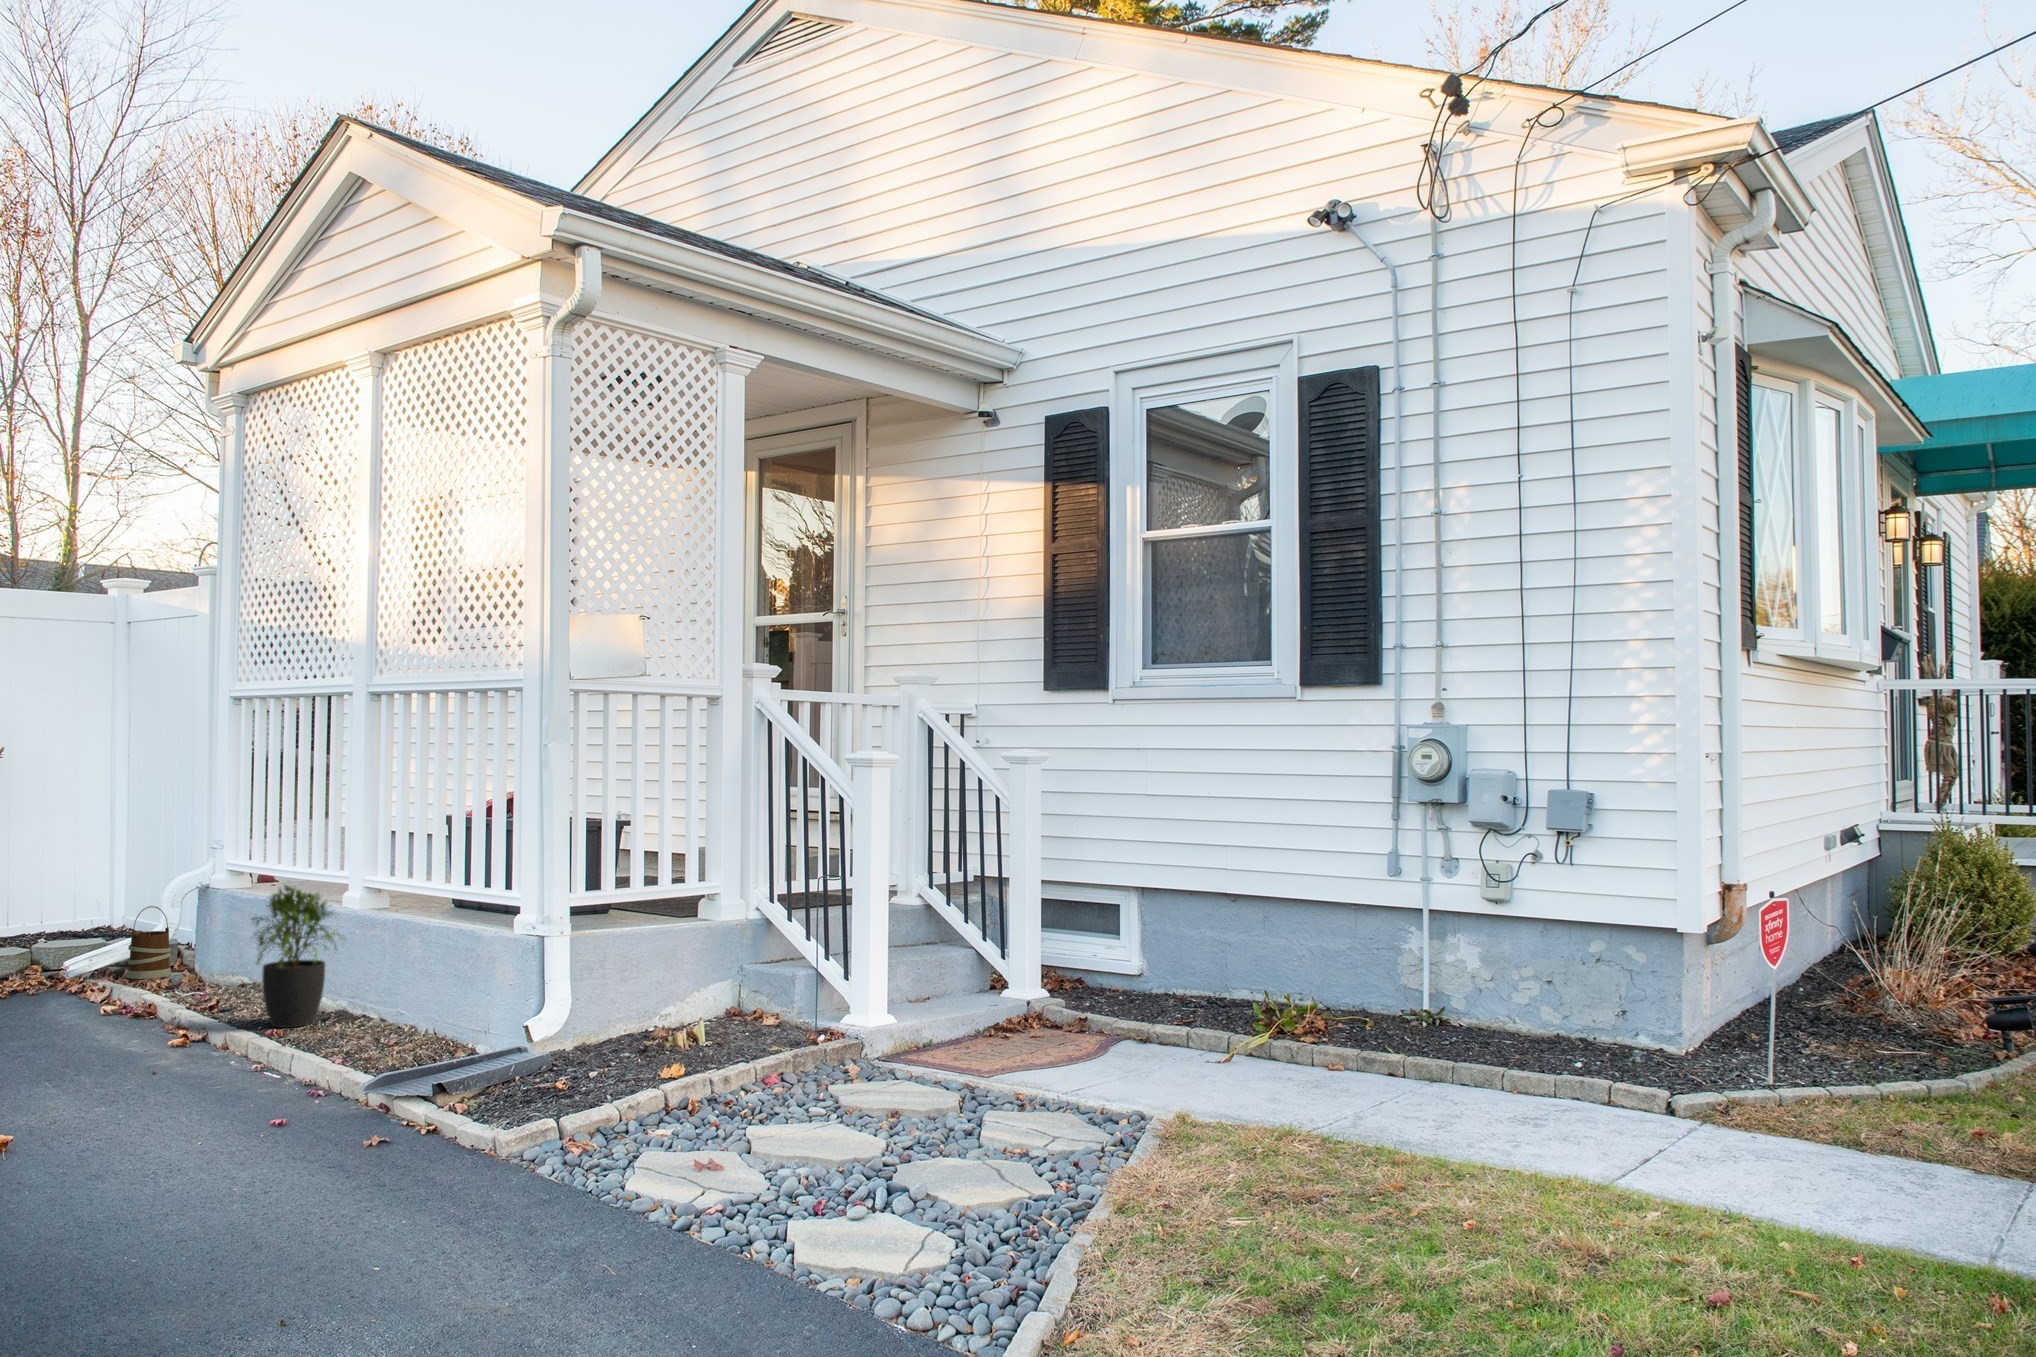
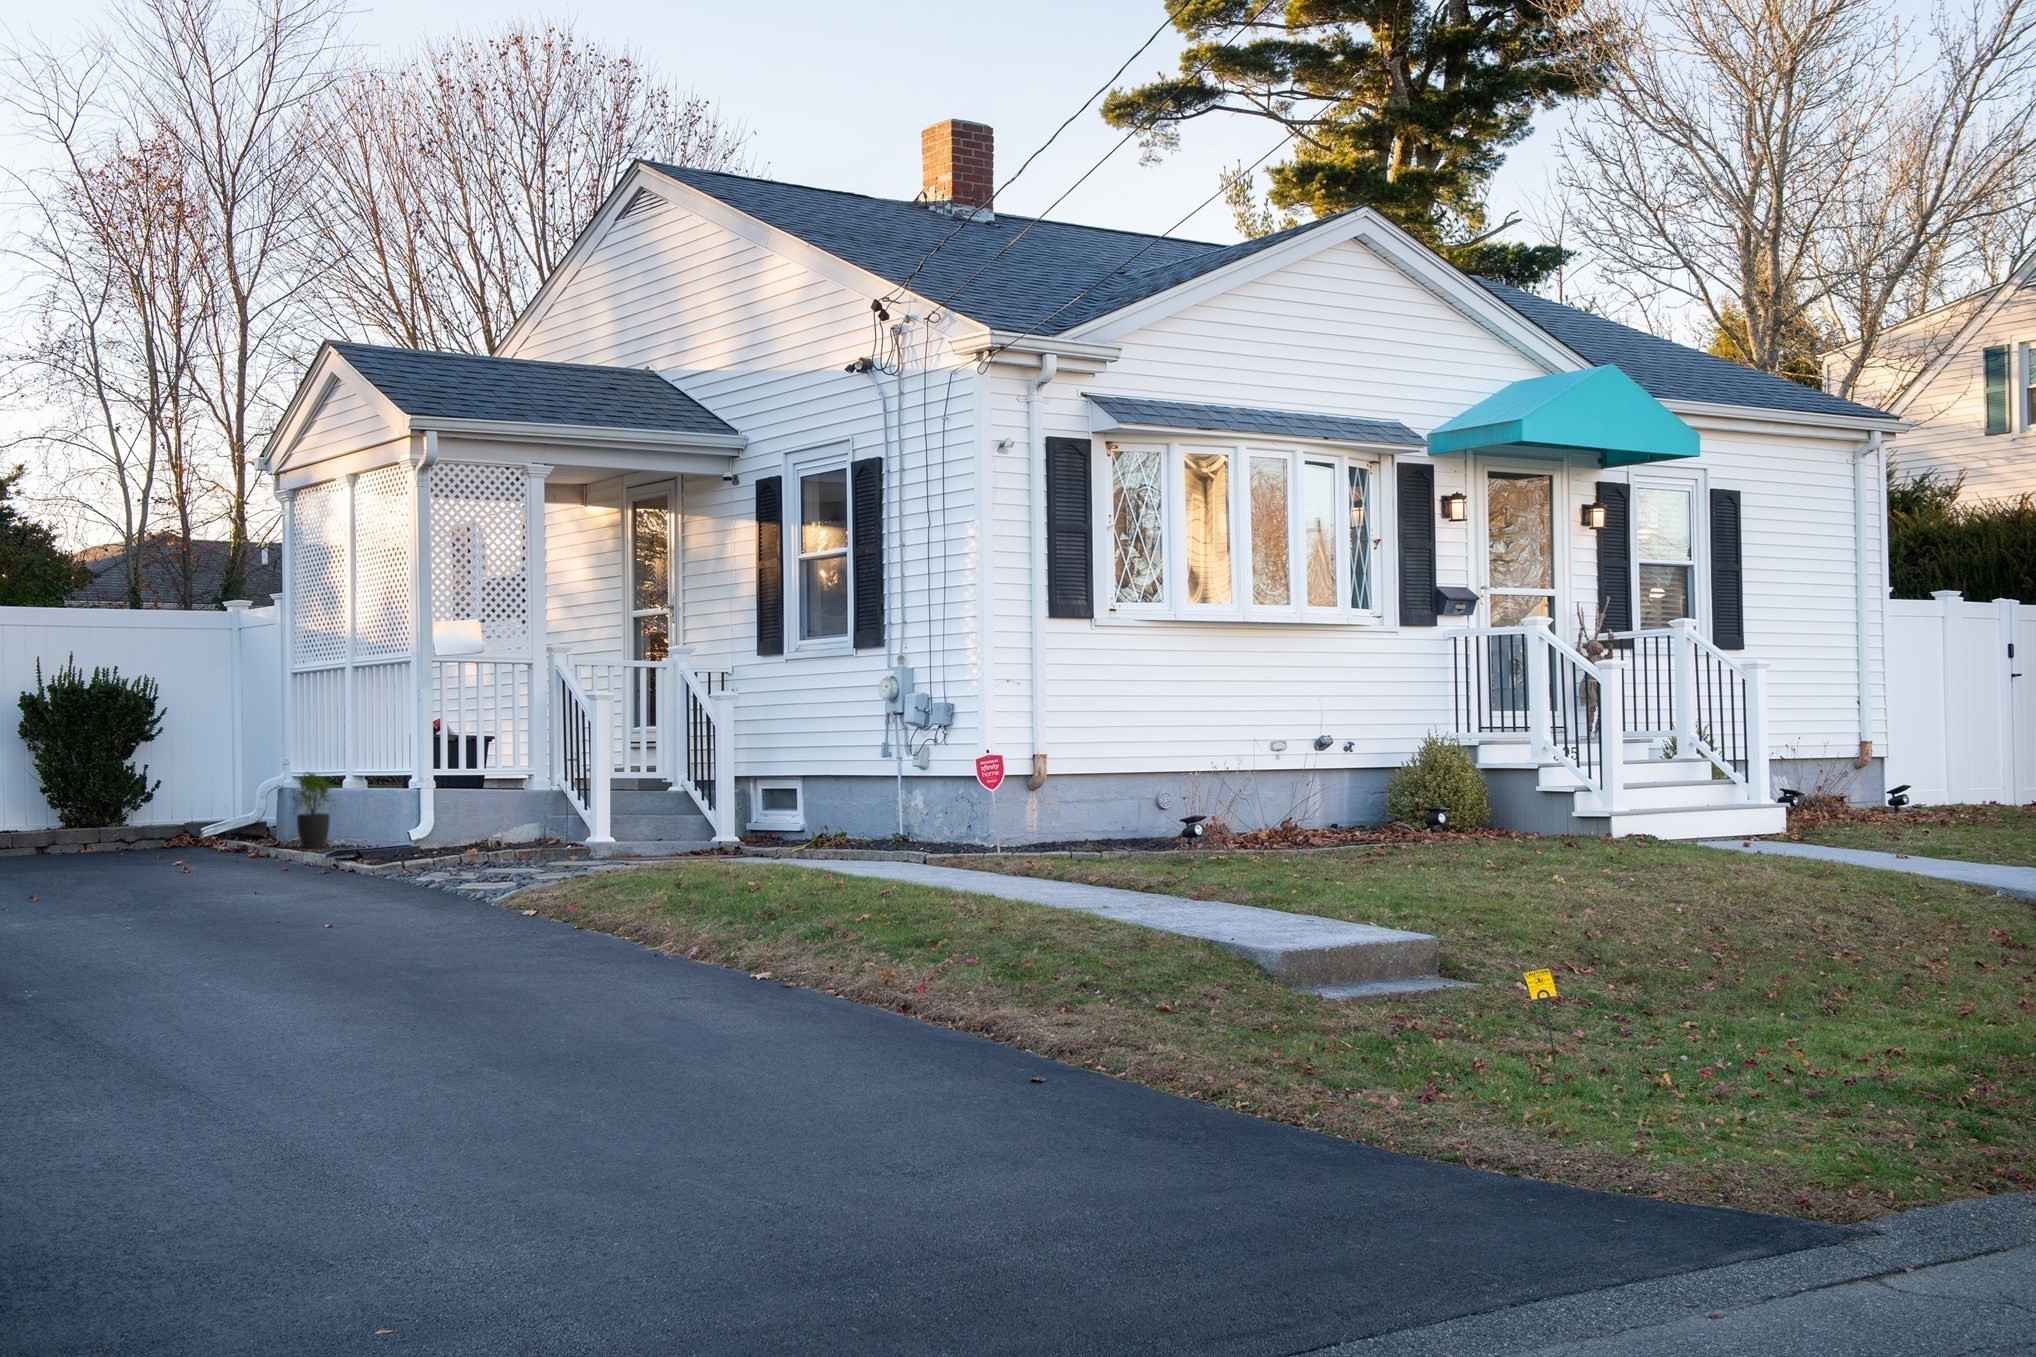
wooden bucket: present [126,906,171,979] -> none [242,792,266,834]

